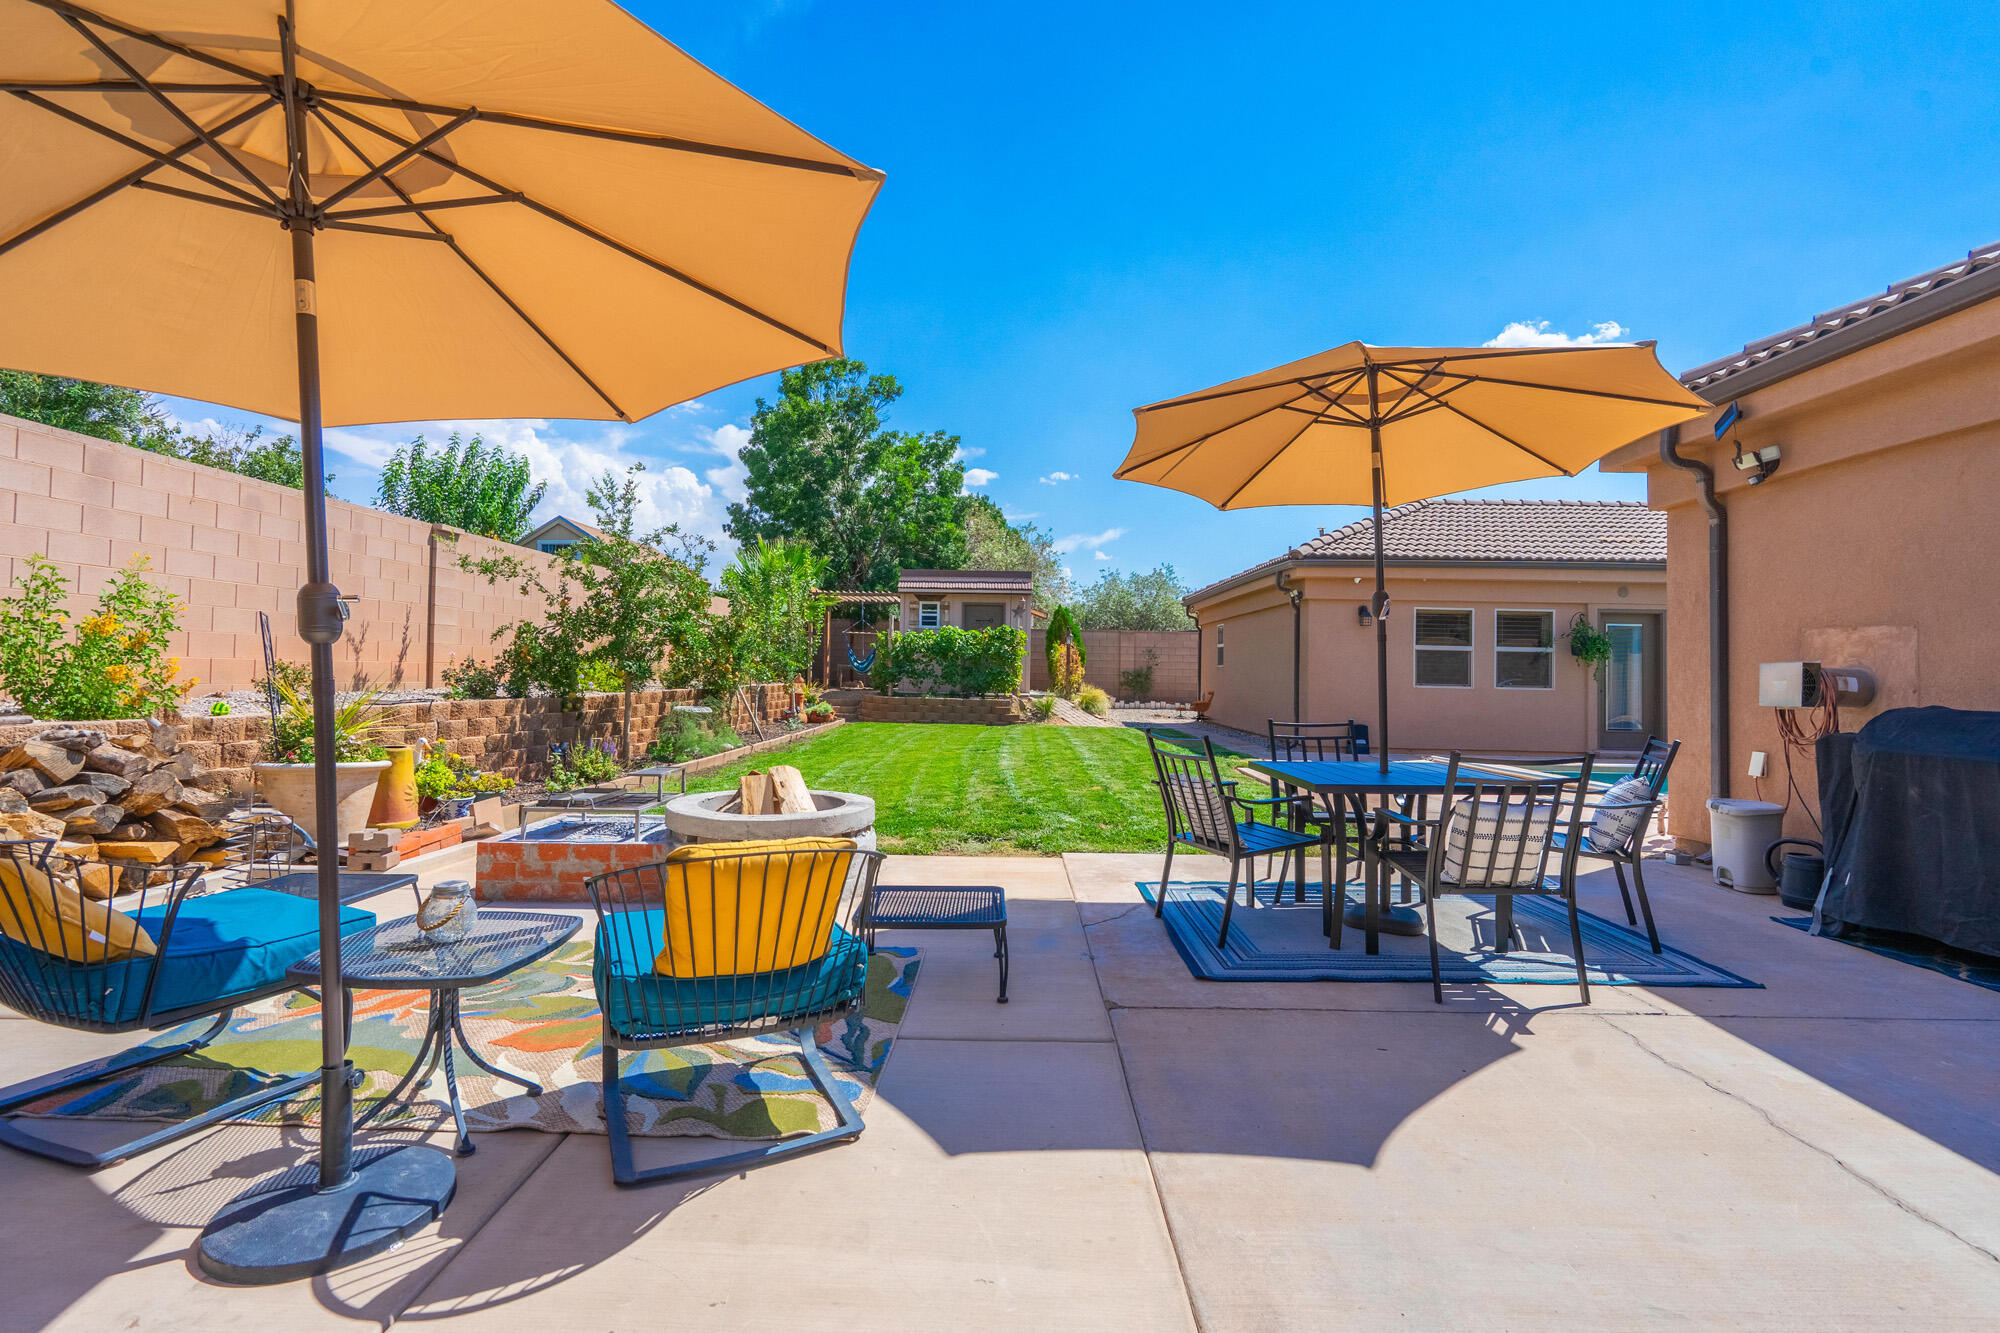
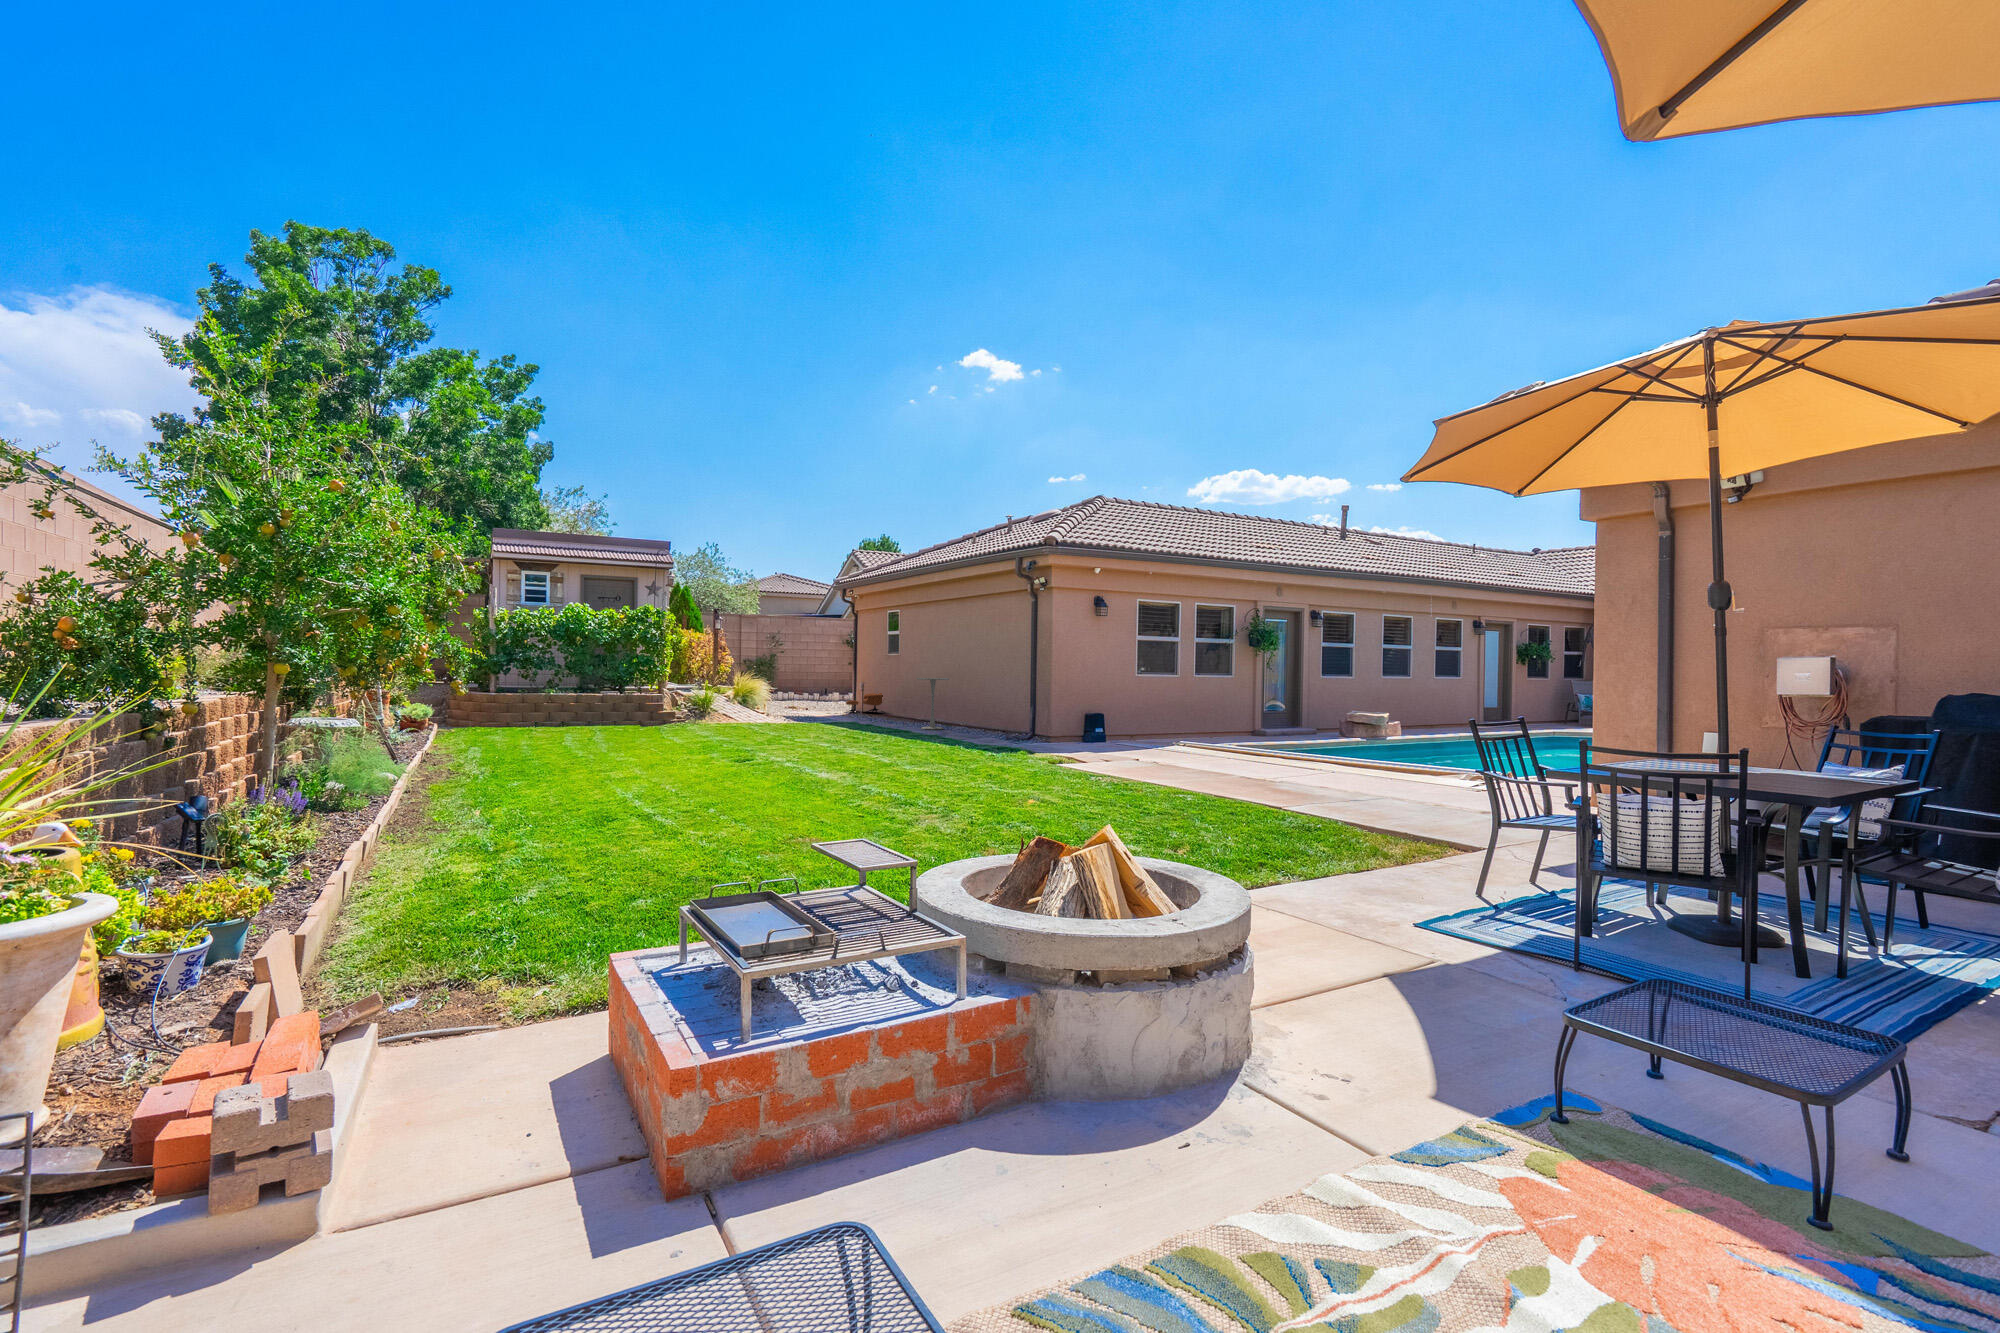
pedestal table: none [1227,686,1258,733] -> present [917,678,949,730]

